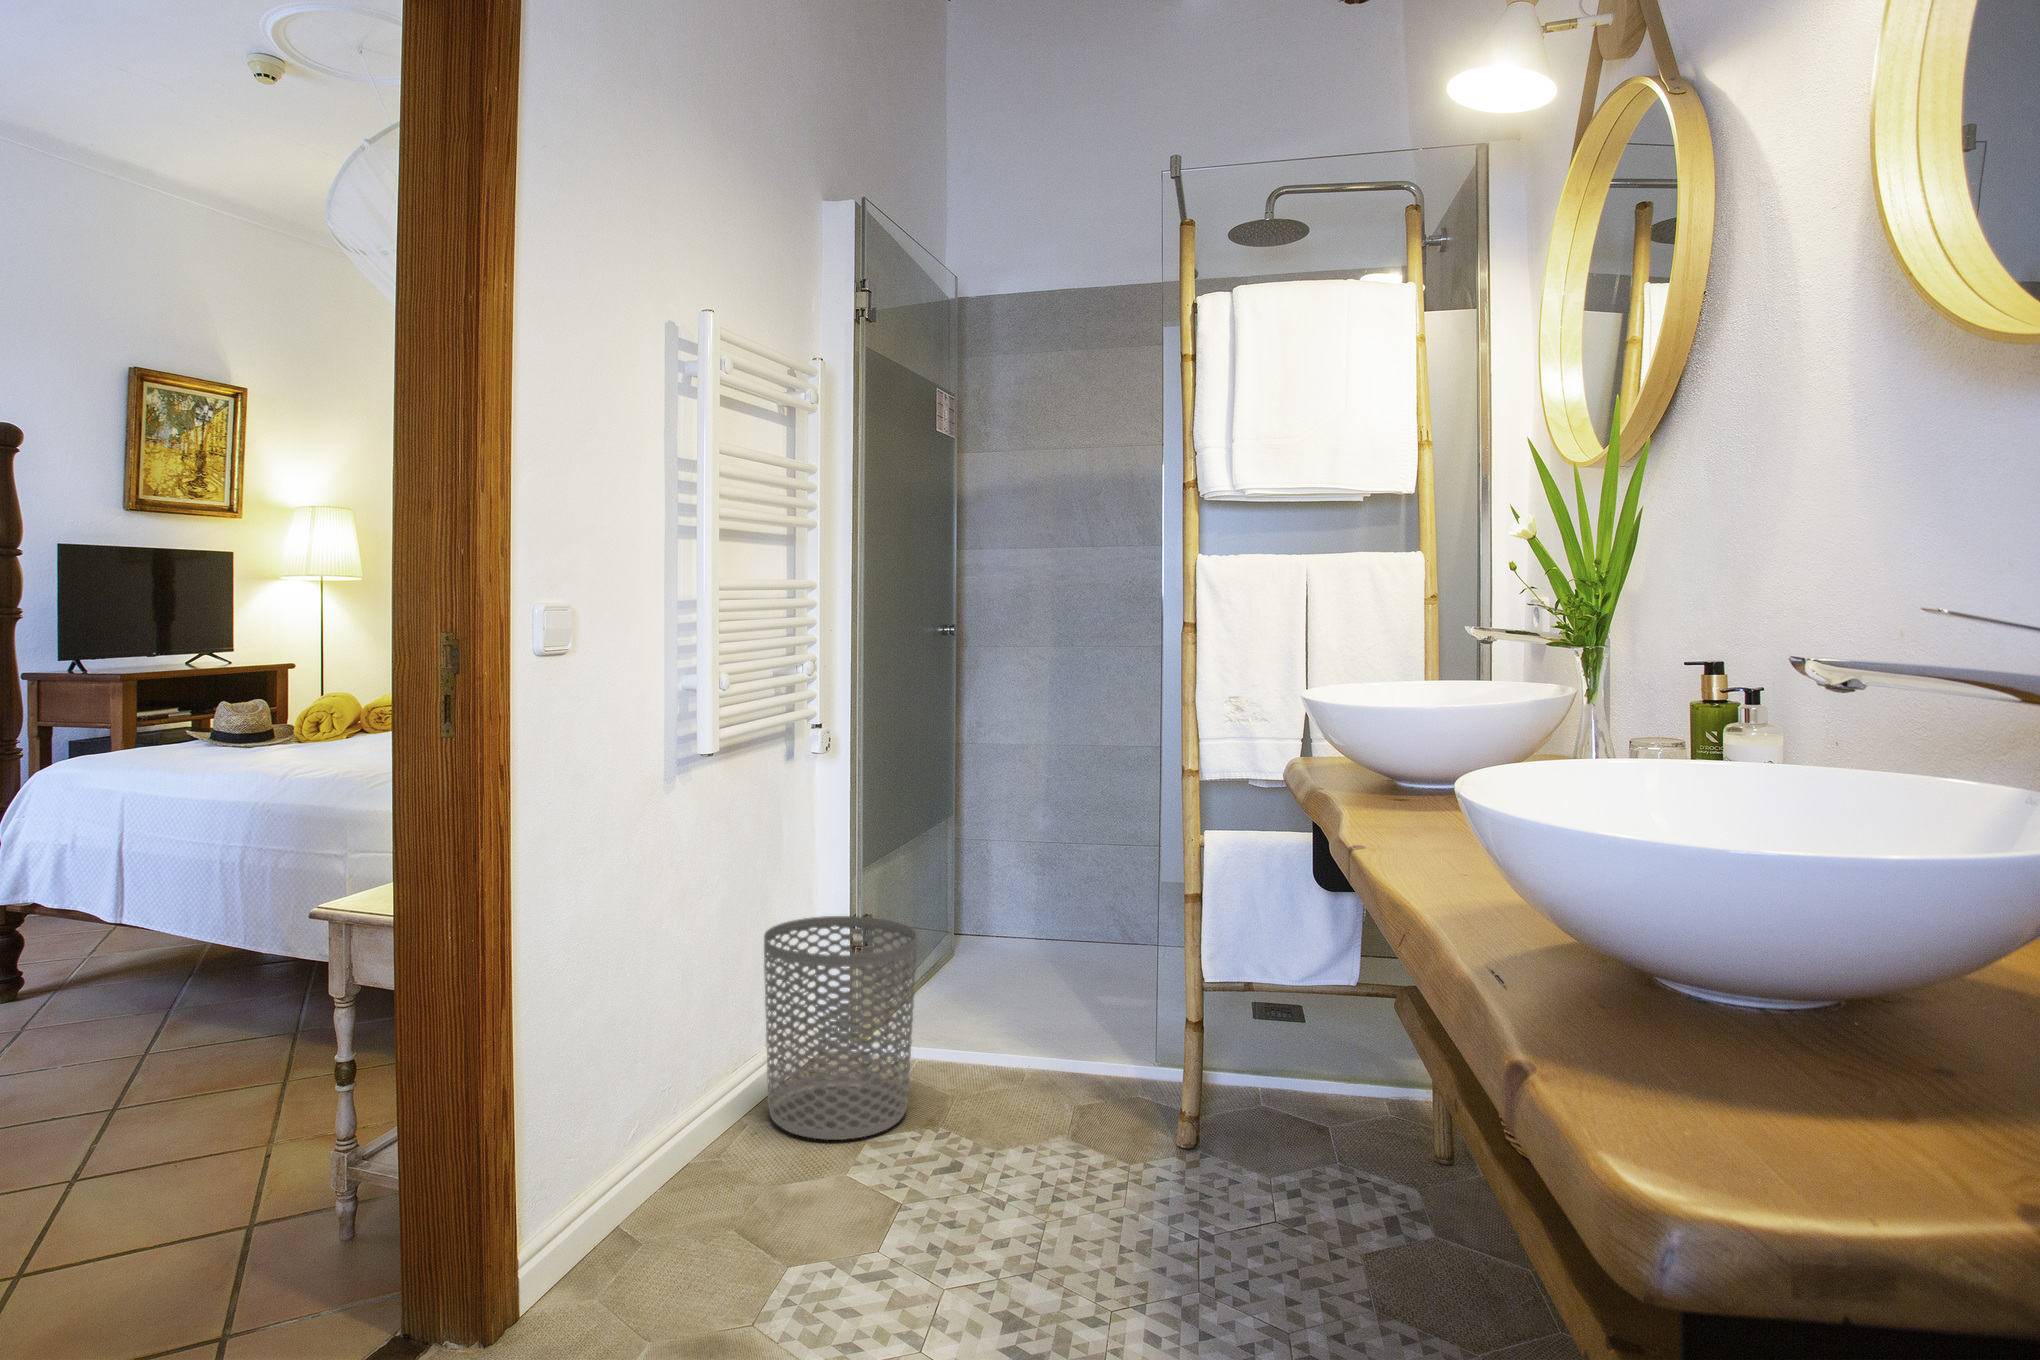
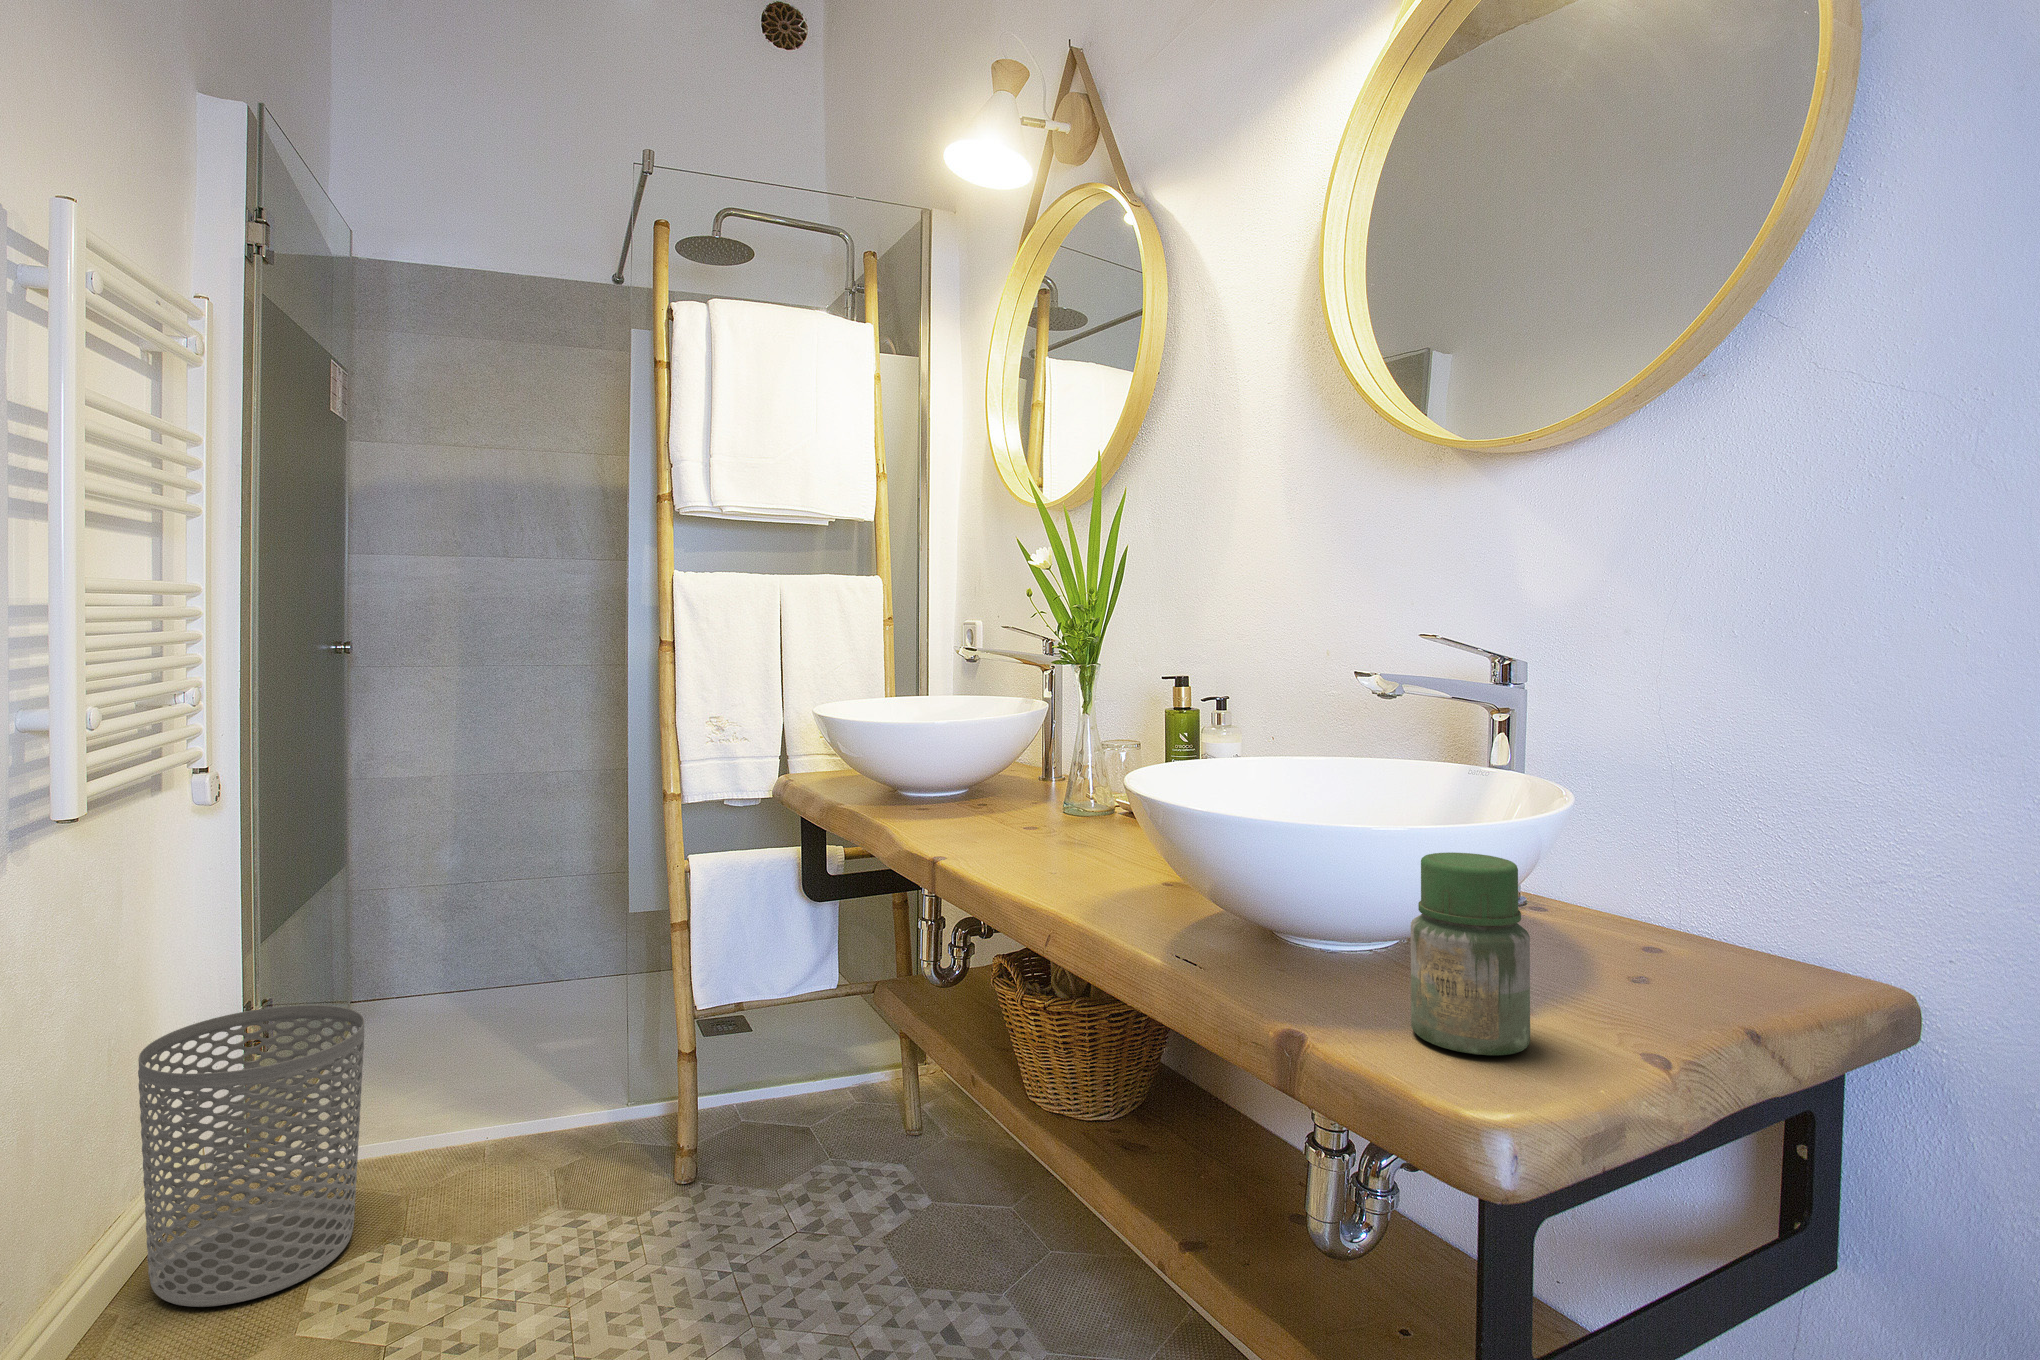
jar: none [1688,835,1853,1085] -> present [1411,852,1530,1055]

